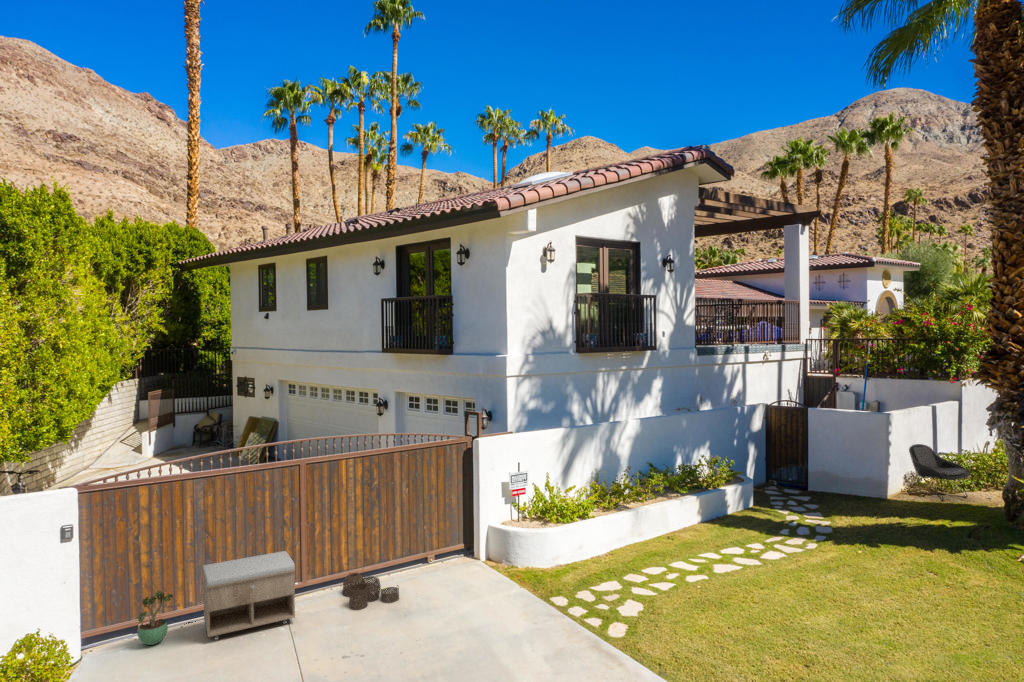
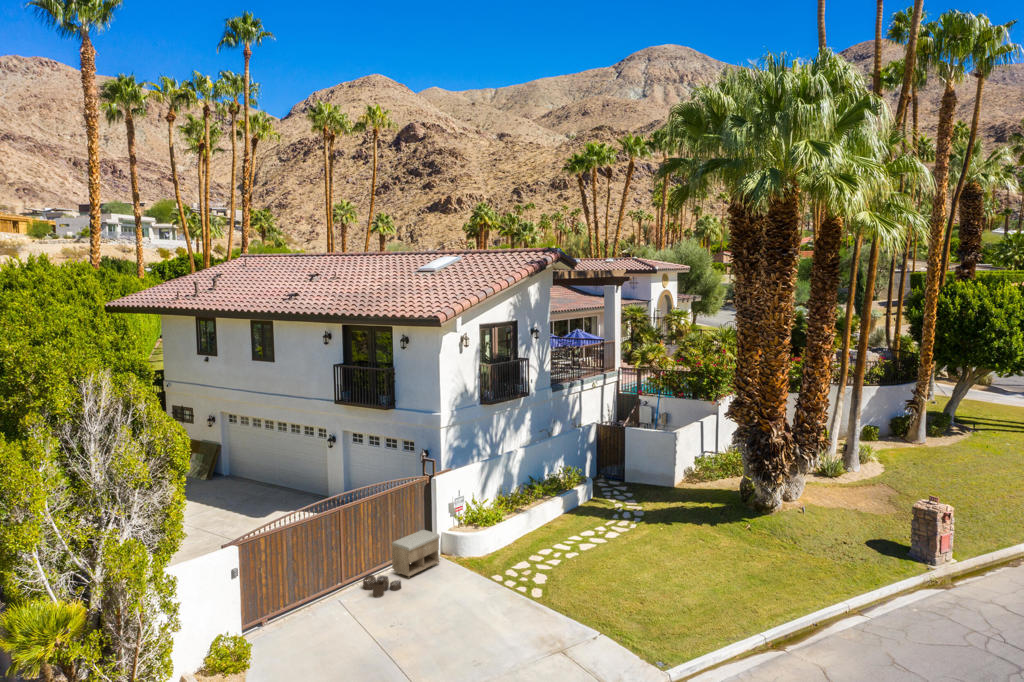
lounge chair: present [907,444,970,502] -> none [683,450,717,486]
storage bench: present [203,551,295,640] -> present [392,530,440,578]
potted plant: present [138,591,173,645] -> none [255,602,273,635]

